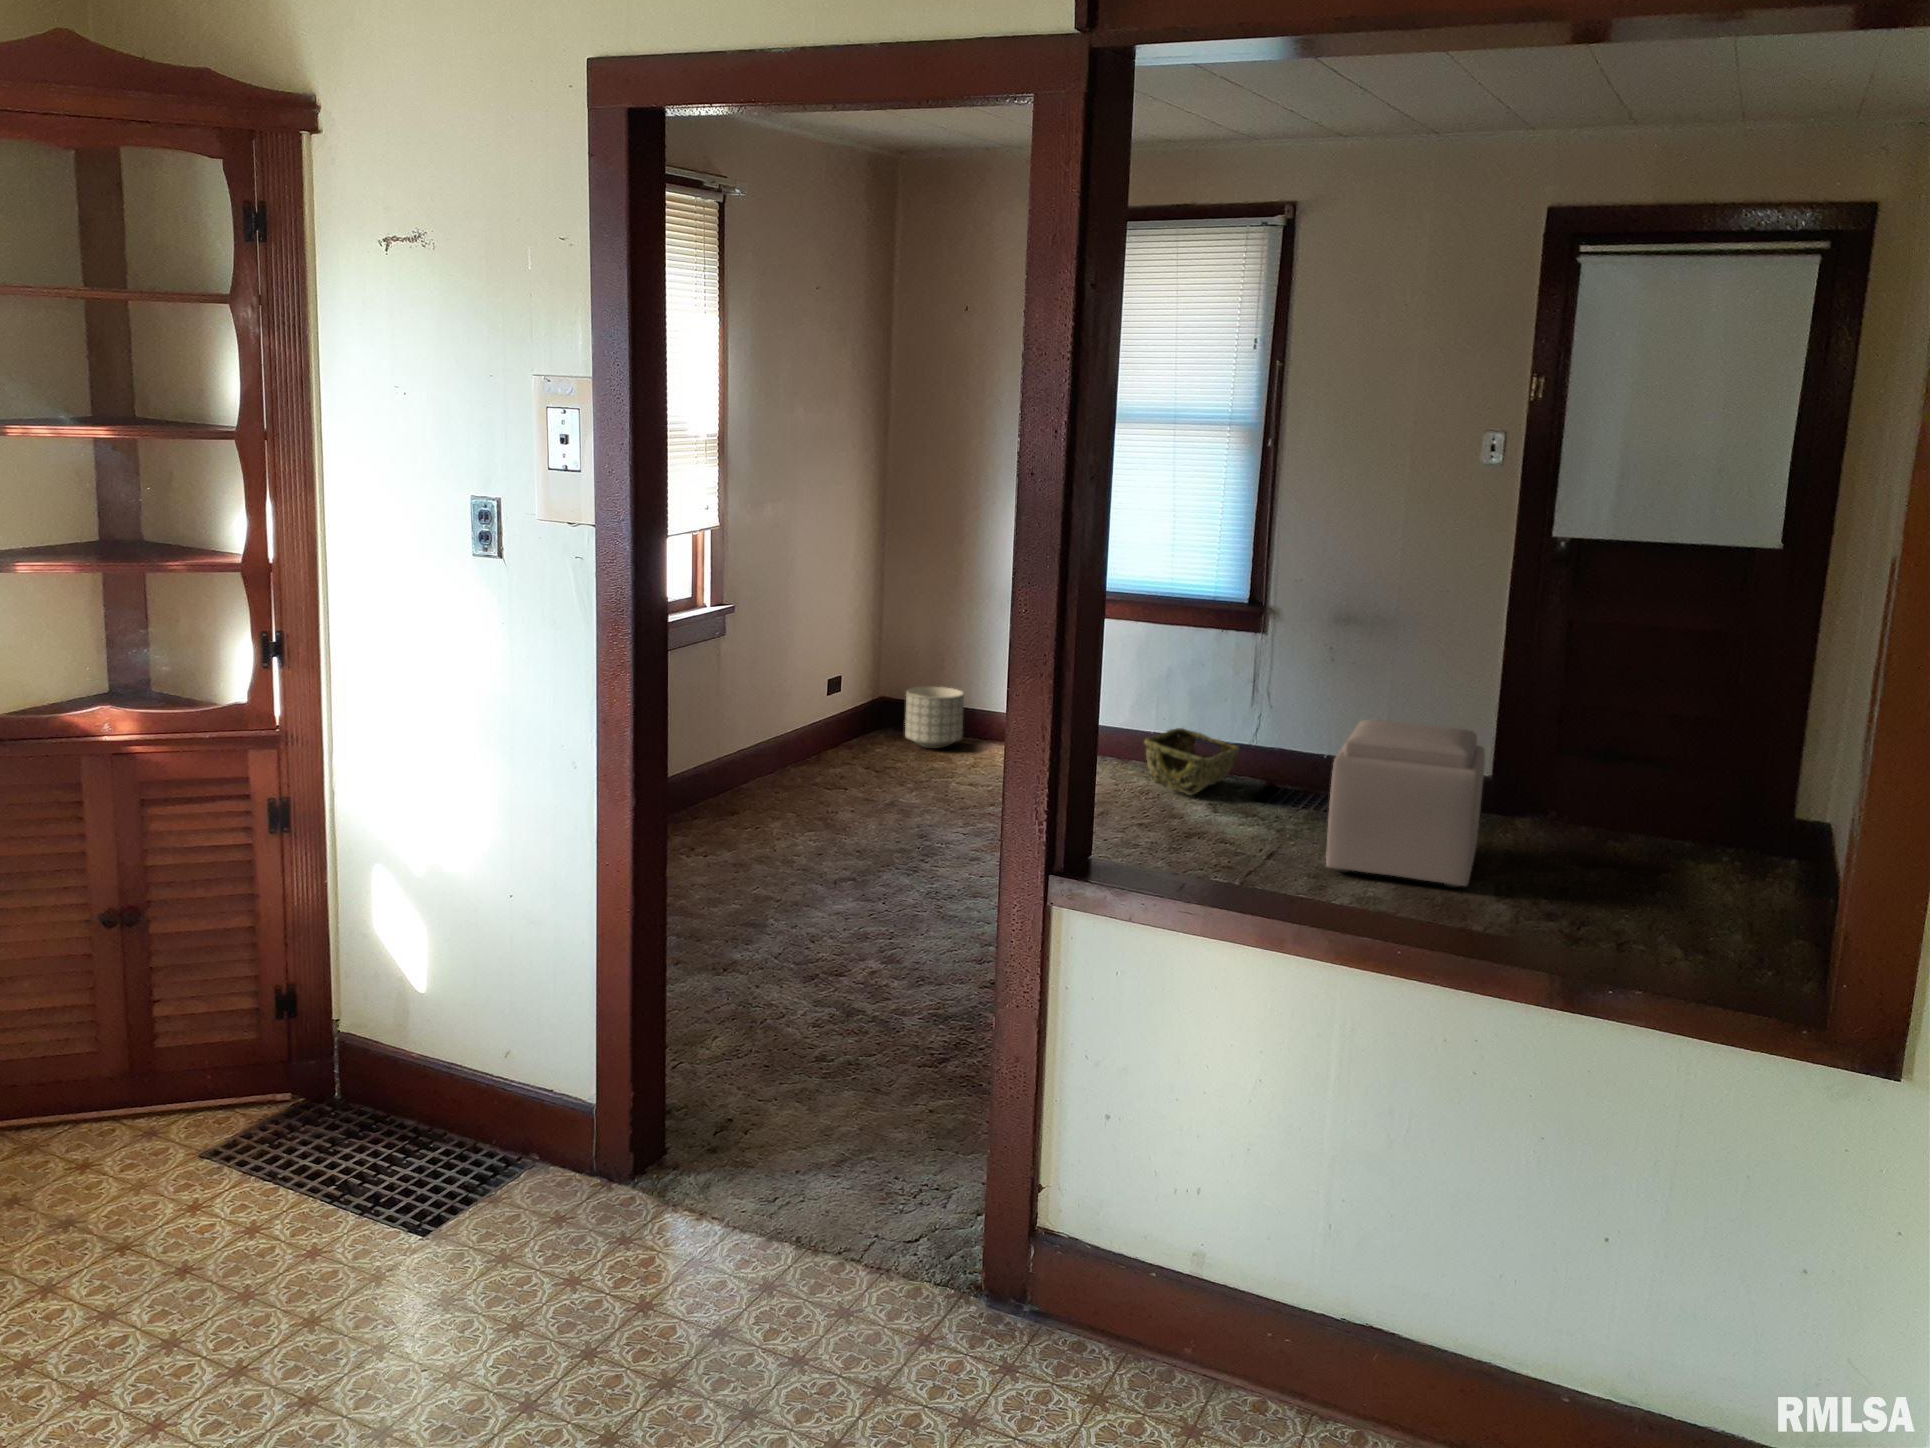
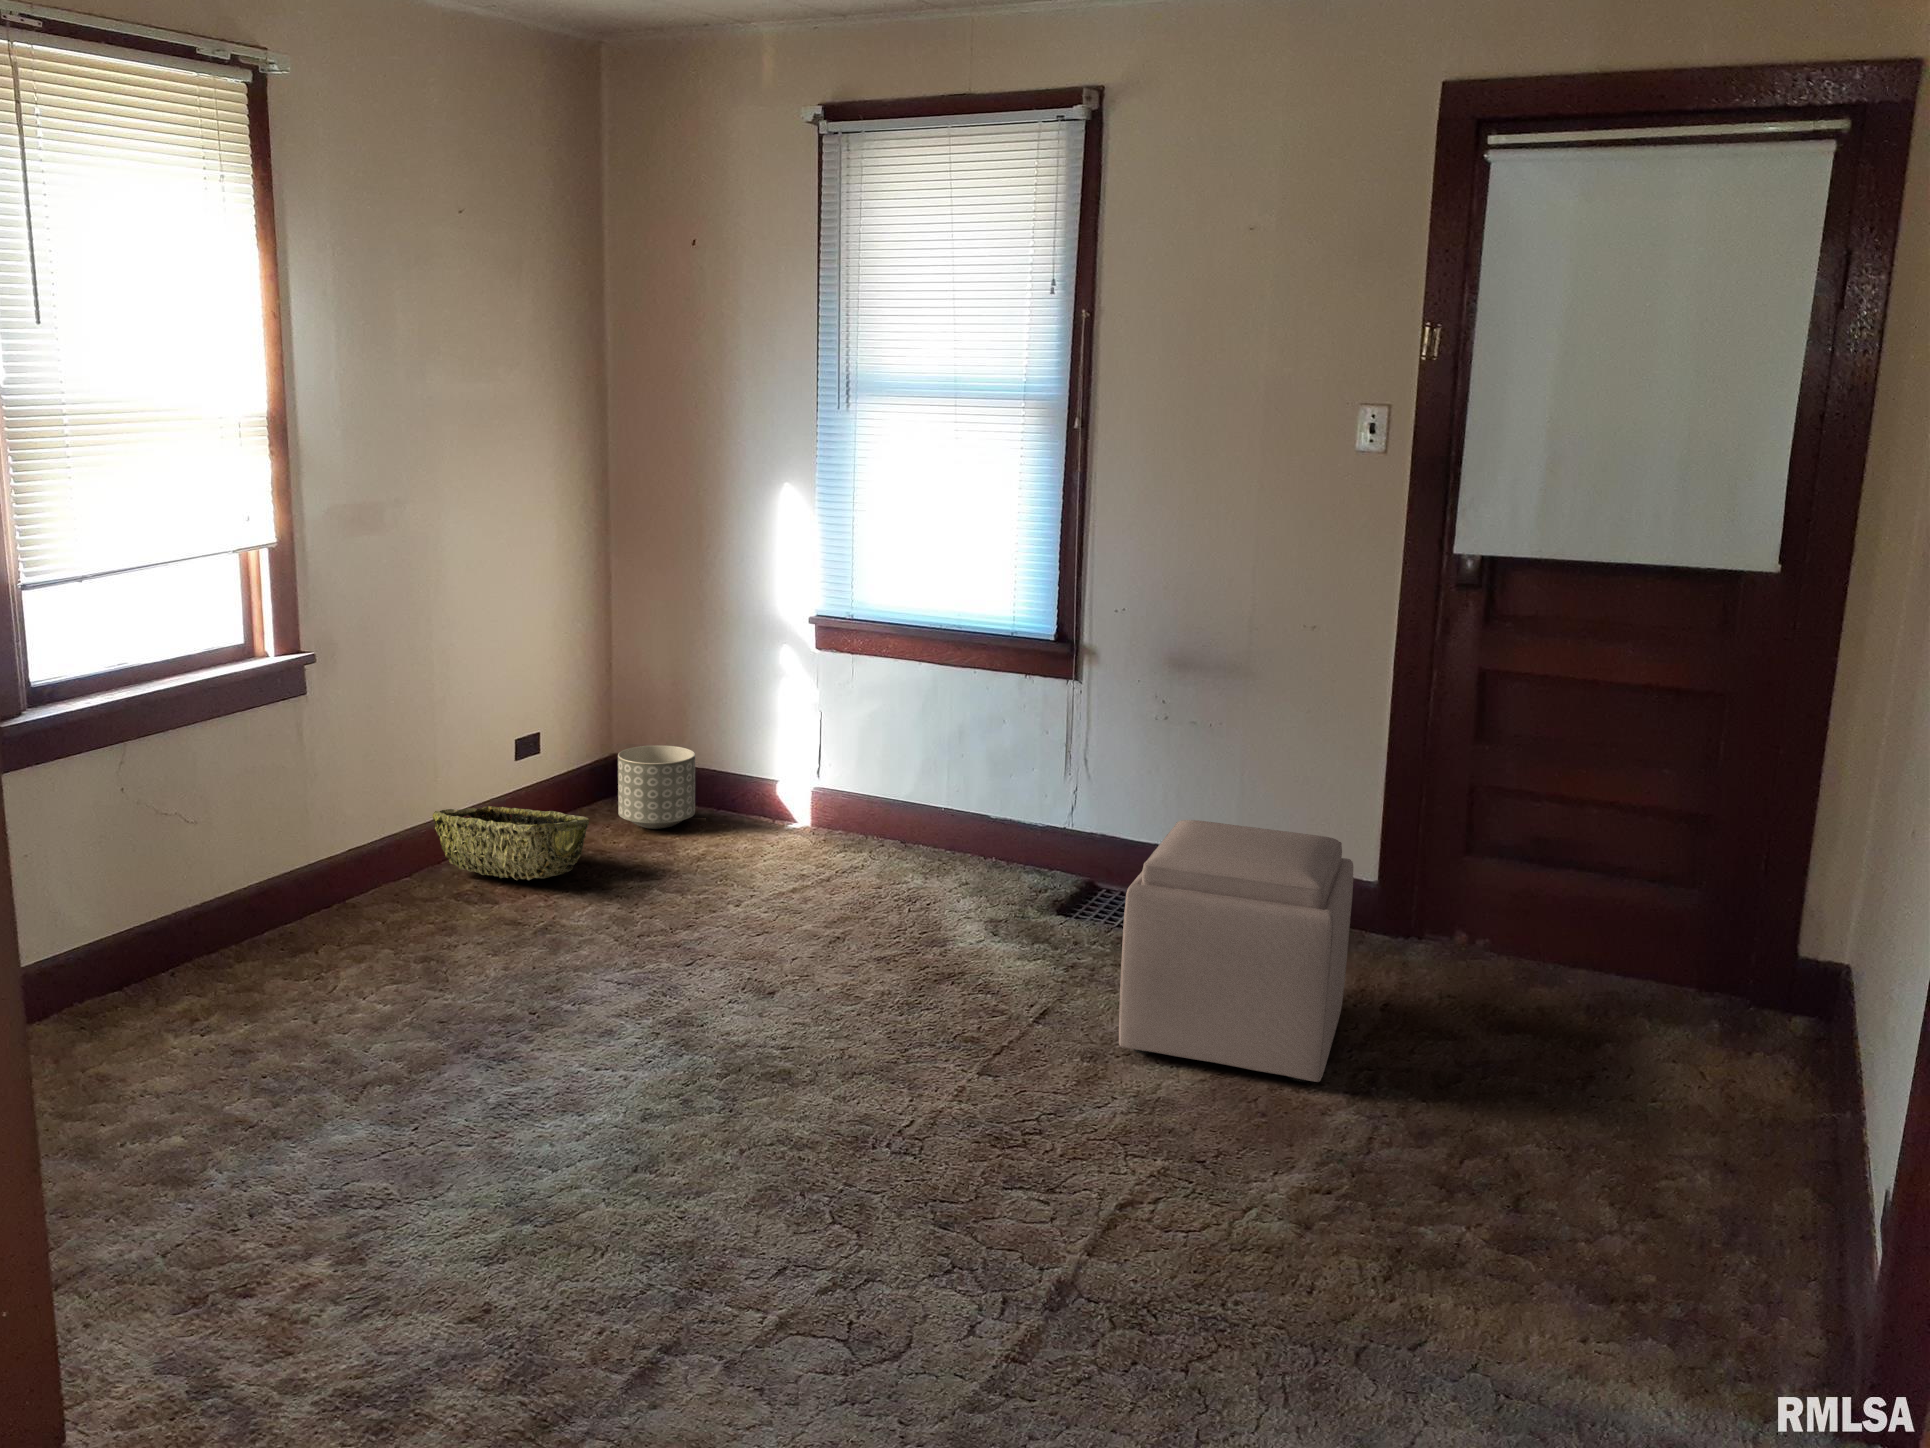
woven basket: present [1145,728,1240,795] -> present [433,806,589,880]

